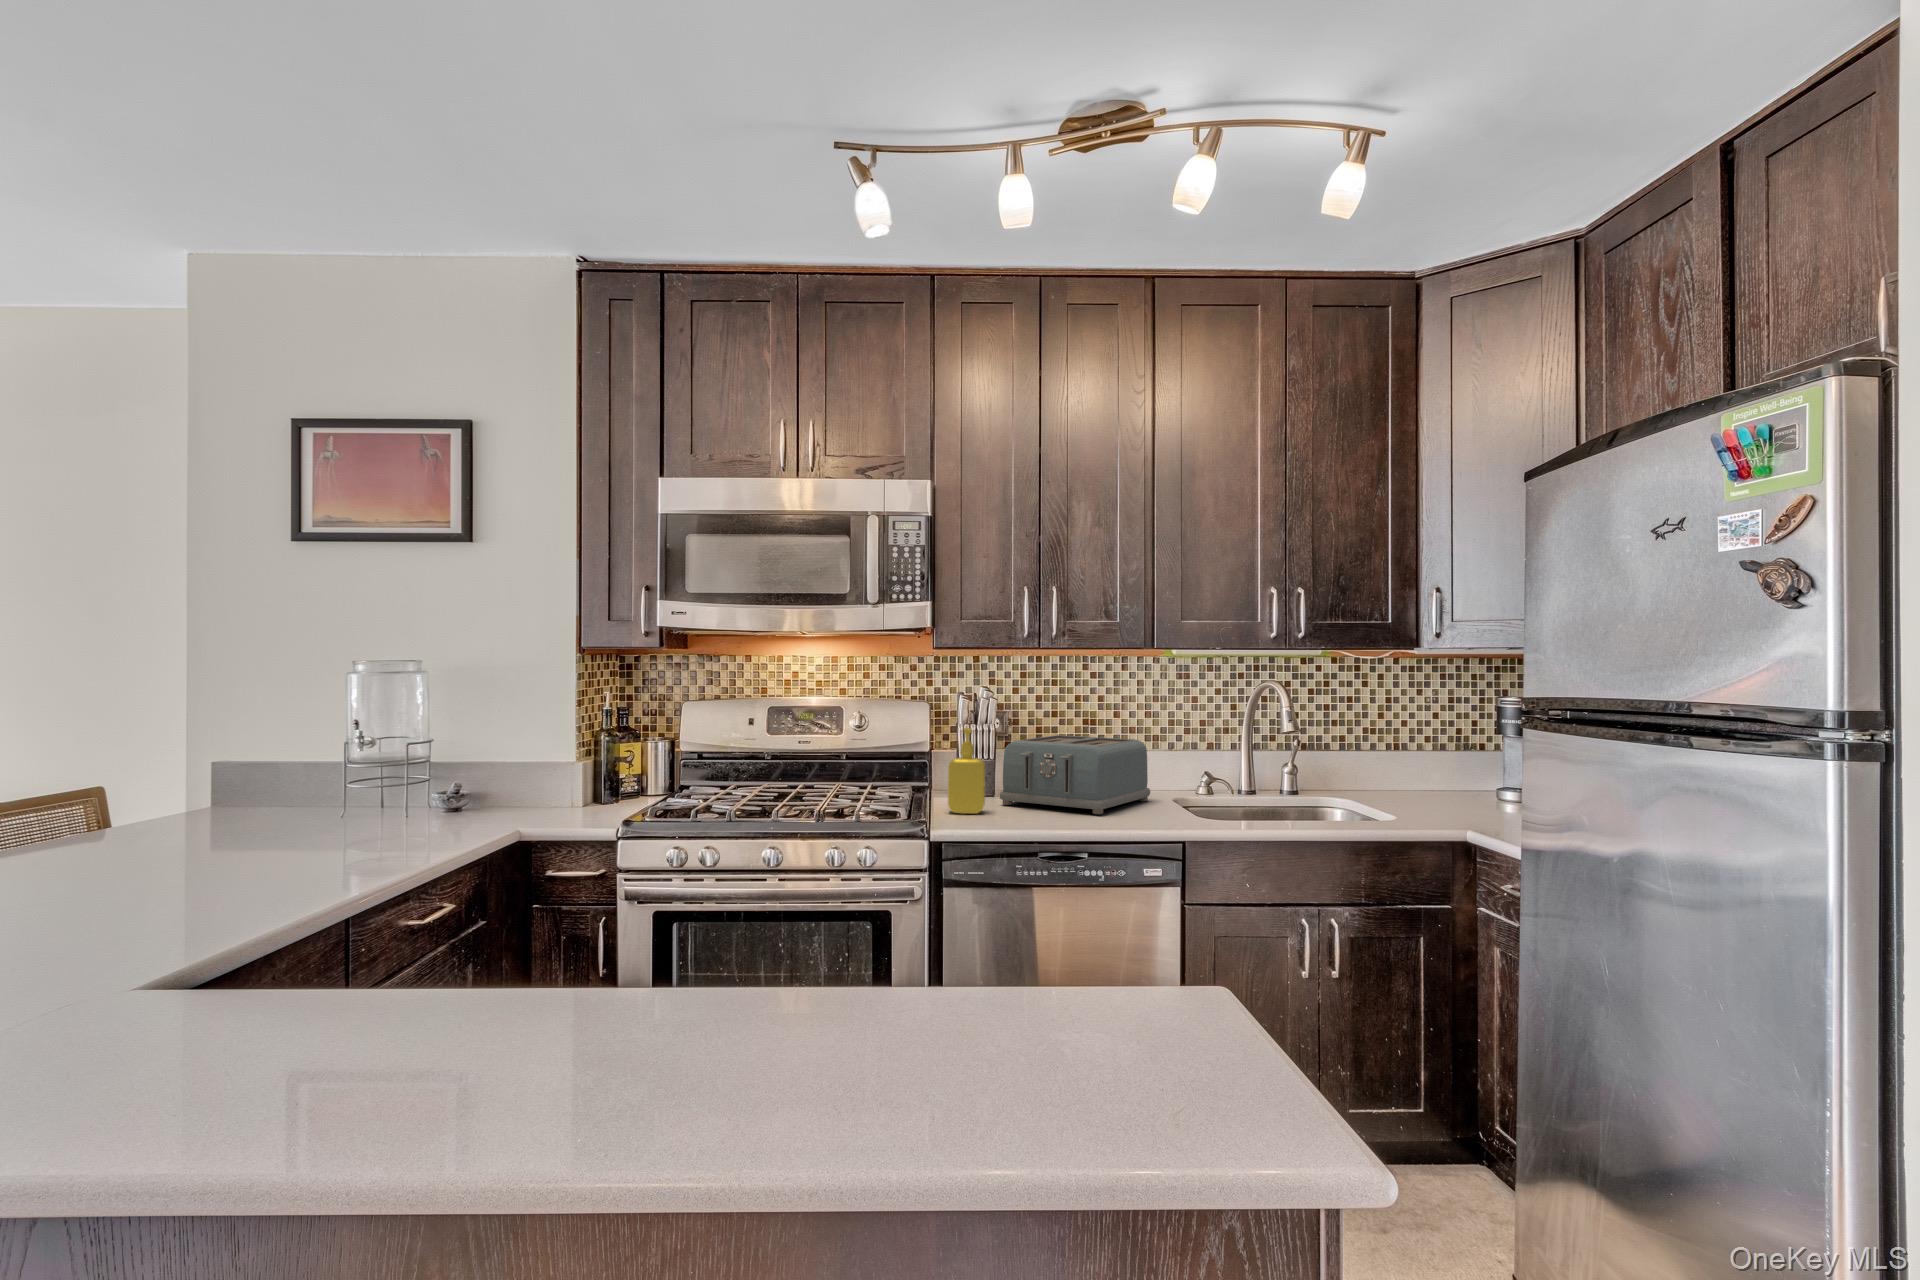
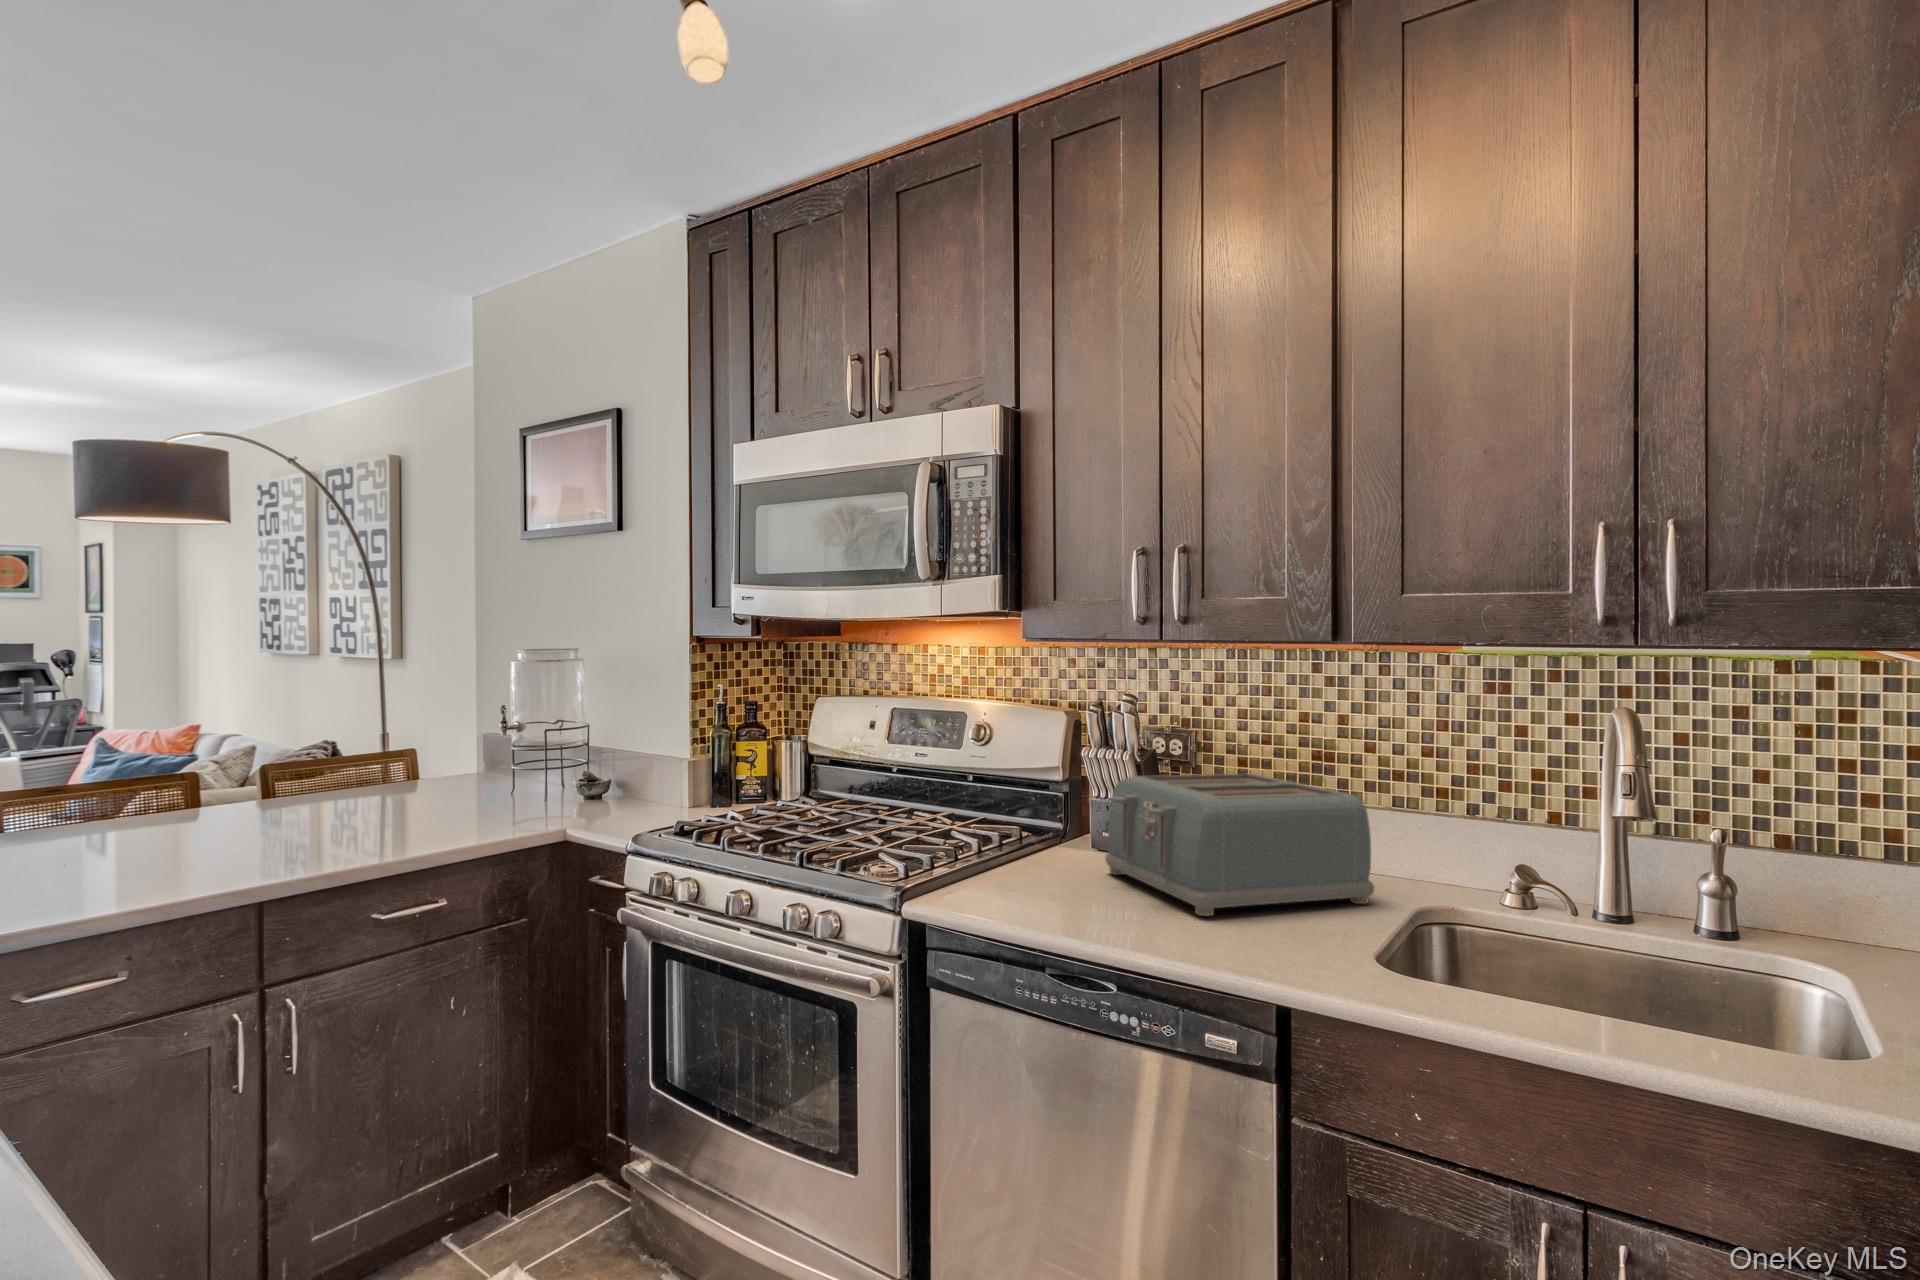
soap dispenser: present [948,727,985,814] -> none [994,749,1057,882]

